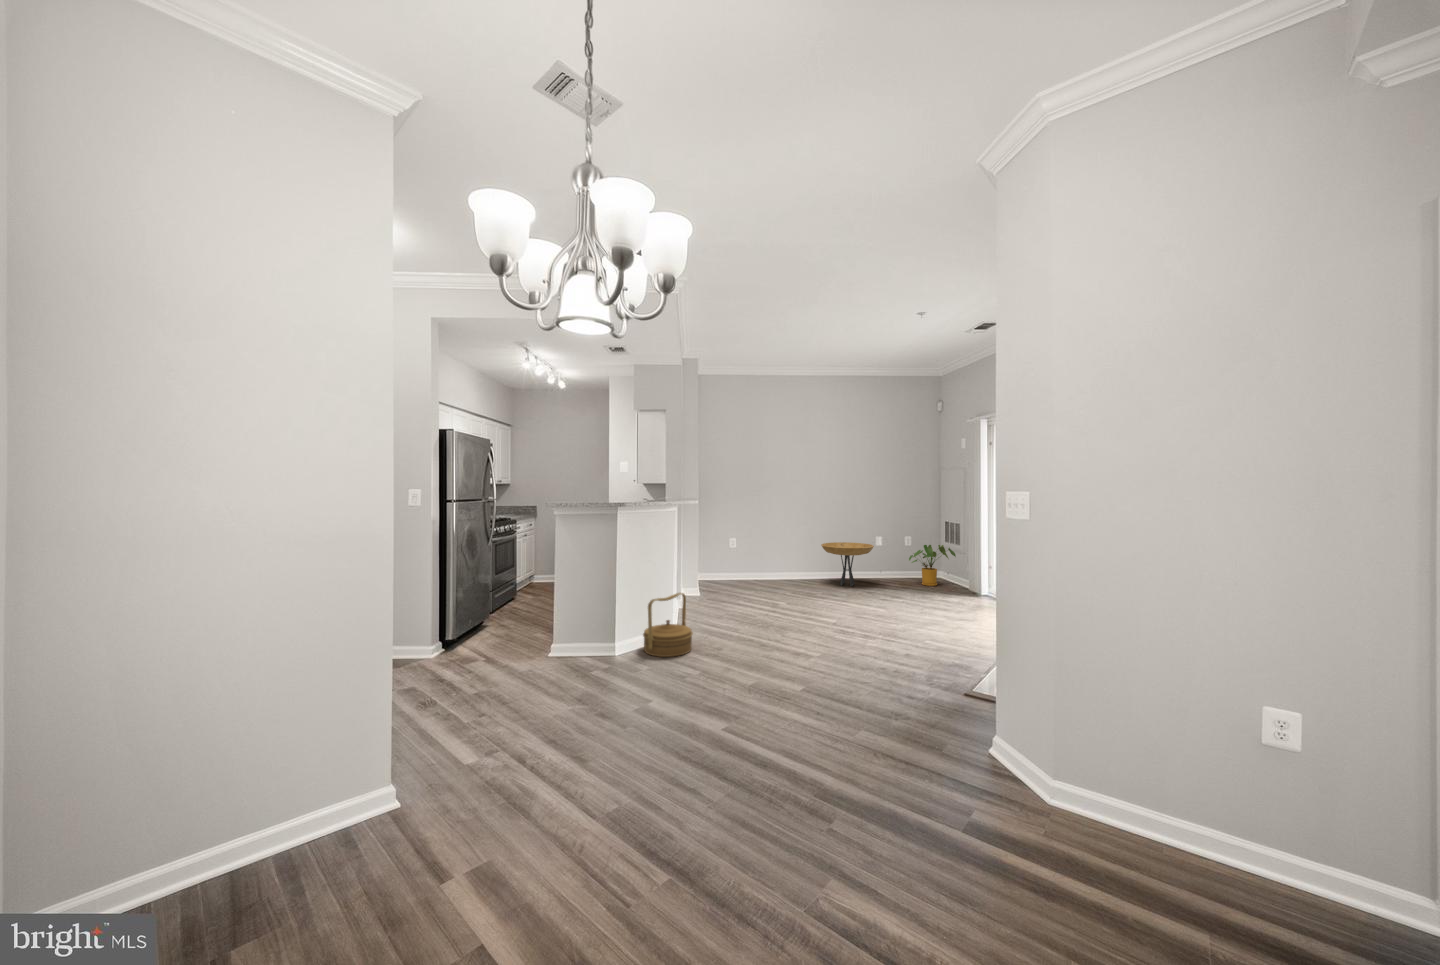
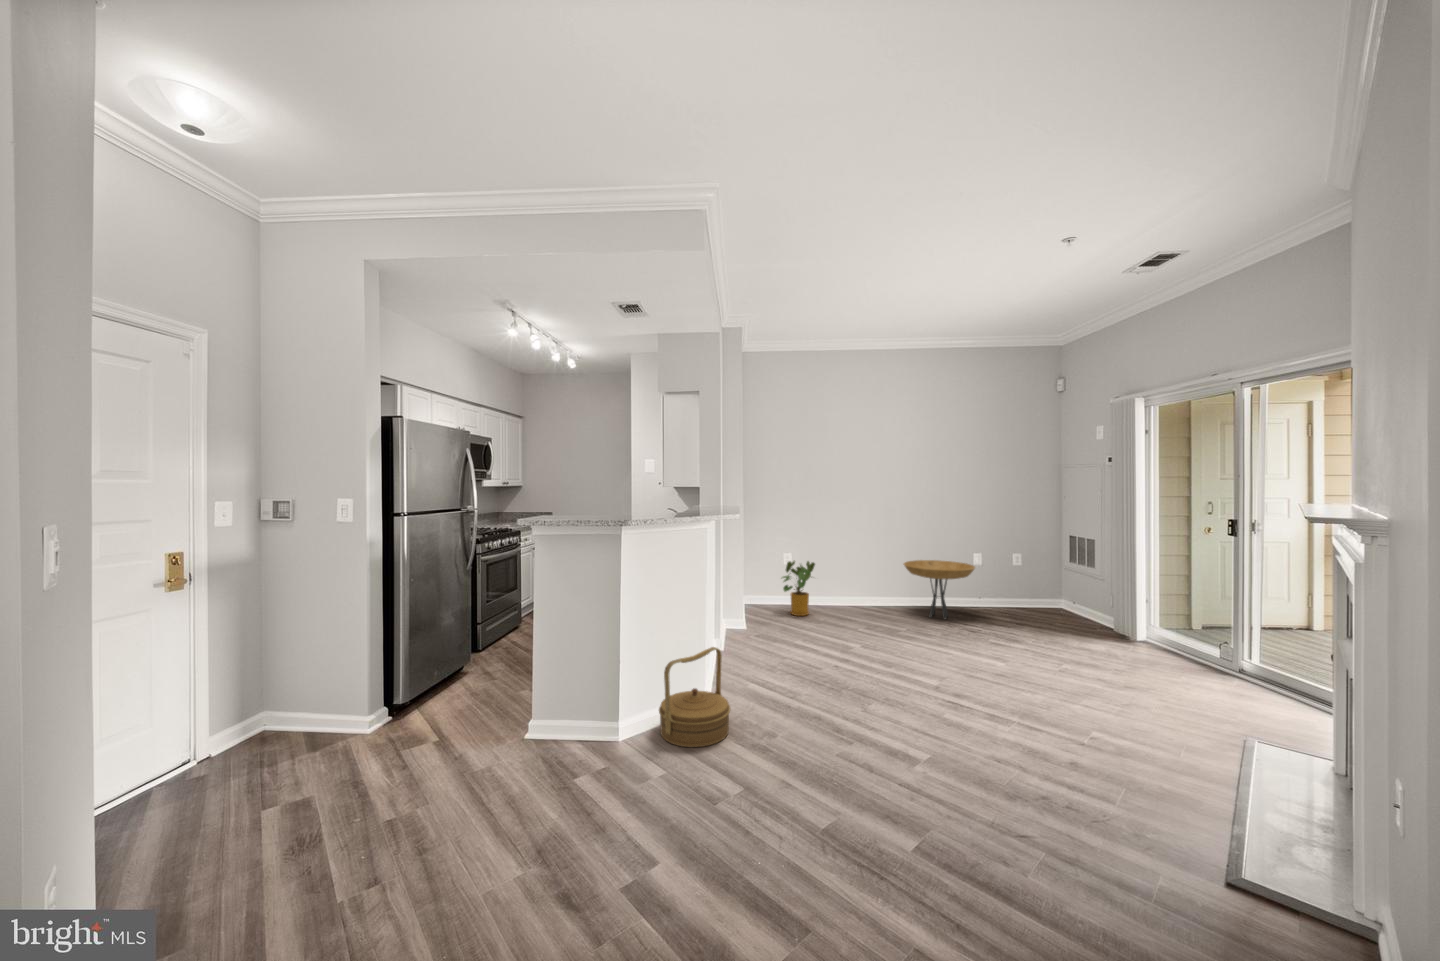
house plant: present [909,545,956,586] -> present [783,561,815,616]

